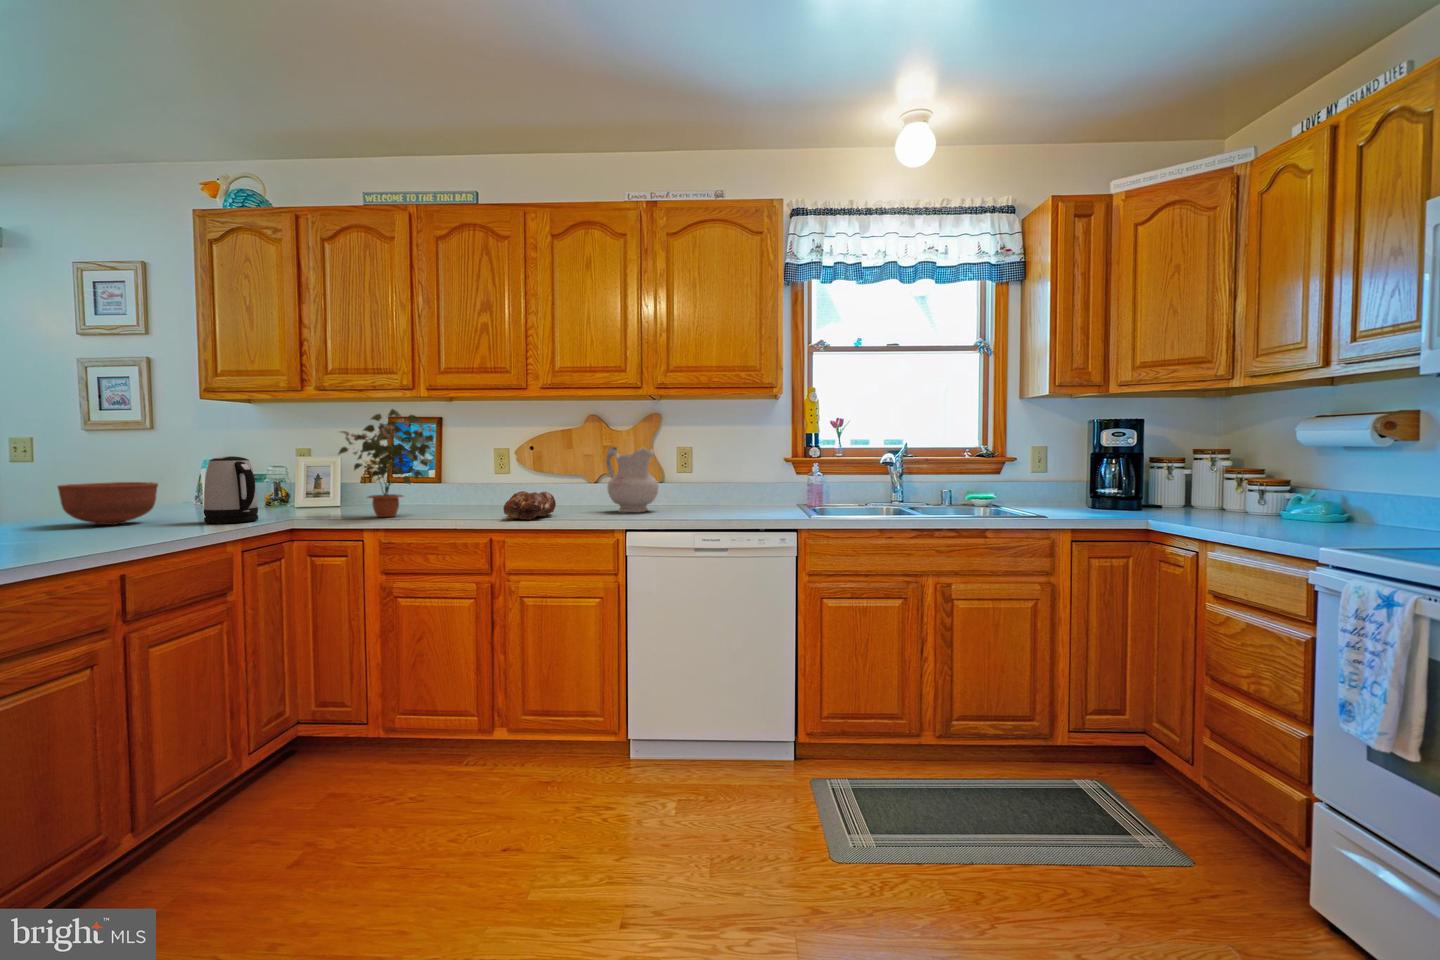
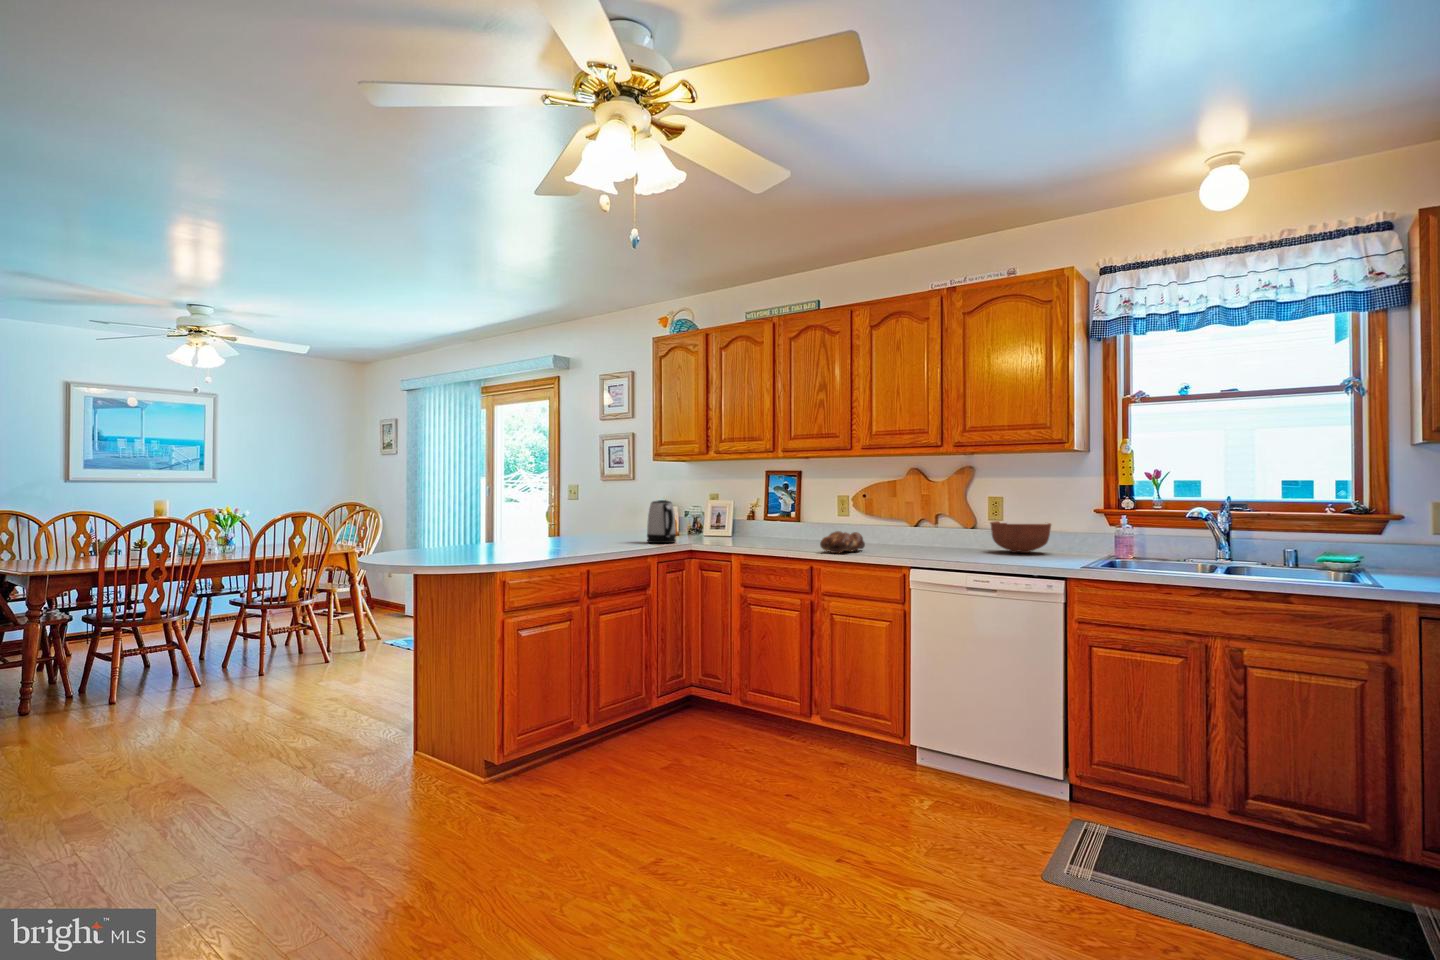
potted plant: present [339,409,437,517] -> none [723,467,786,545]
ceramic pitcher: present [606,447,658,512] -> none [910,496,955,553]
bowl: present [58,482,158,525] -> present [990,521,1051,553]

